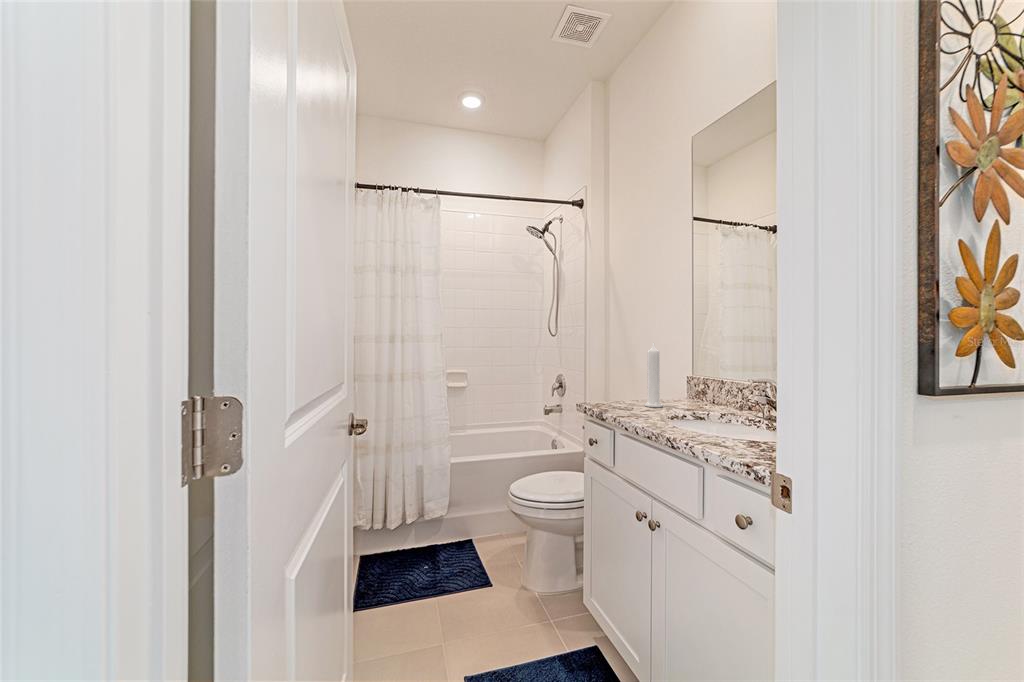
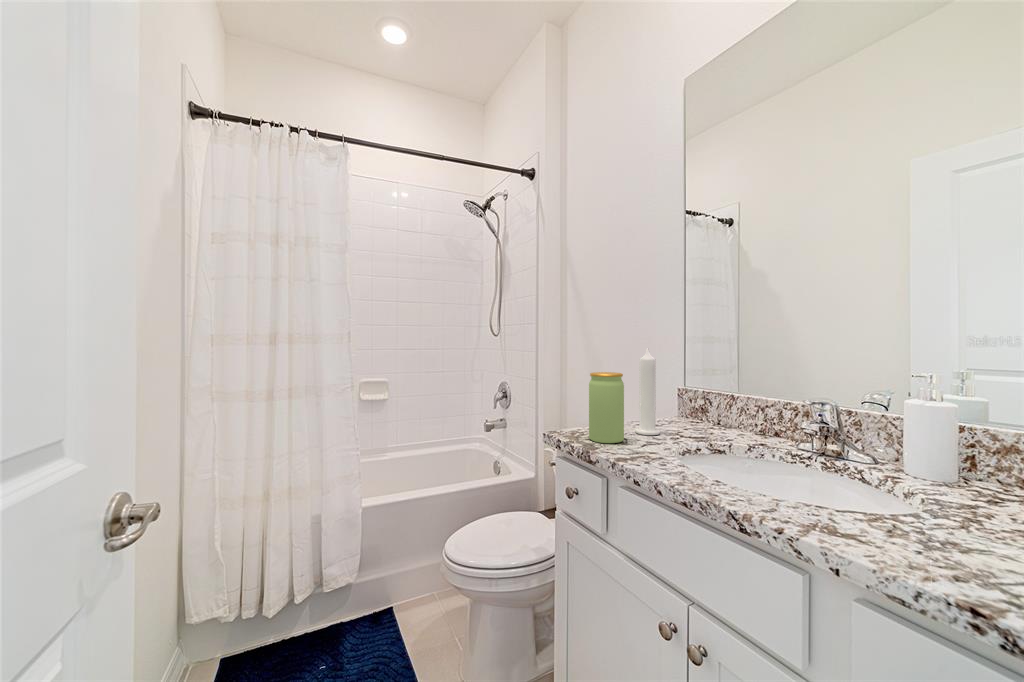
jar: none [606,360,631,410] -> present [589,372,624,443]

